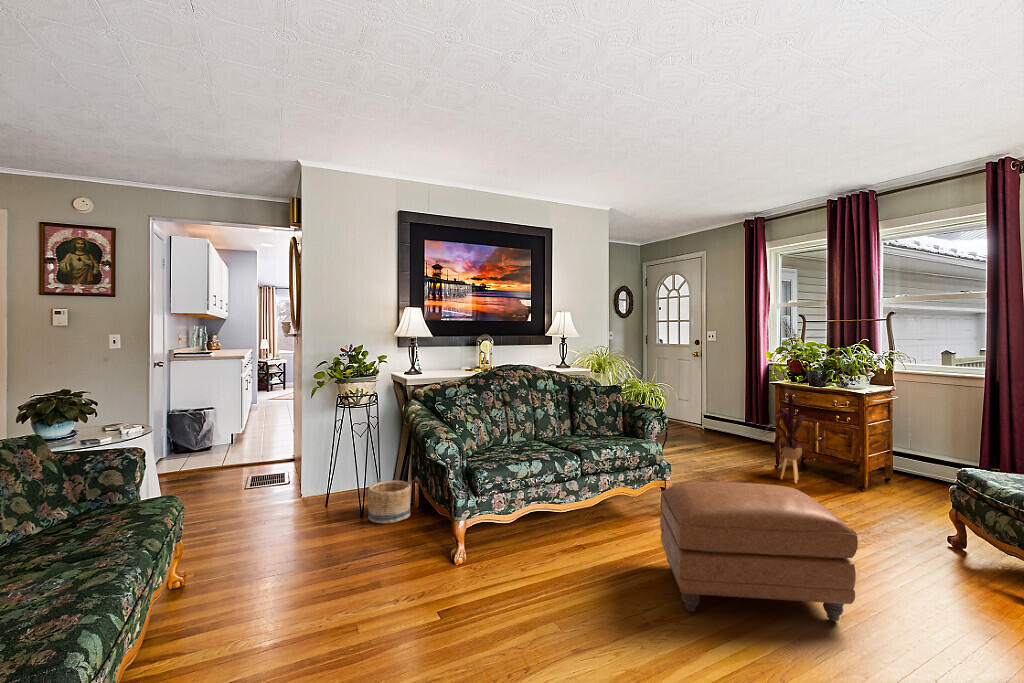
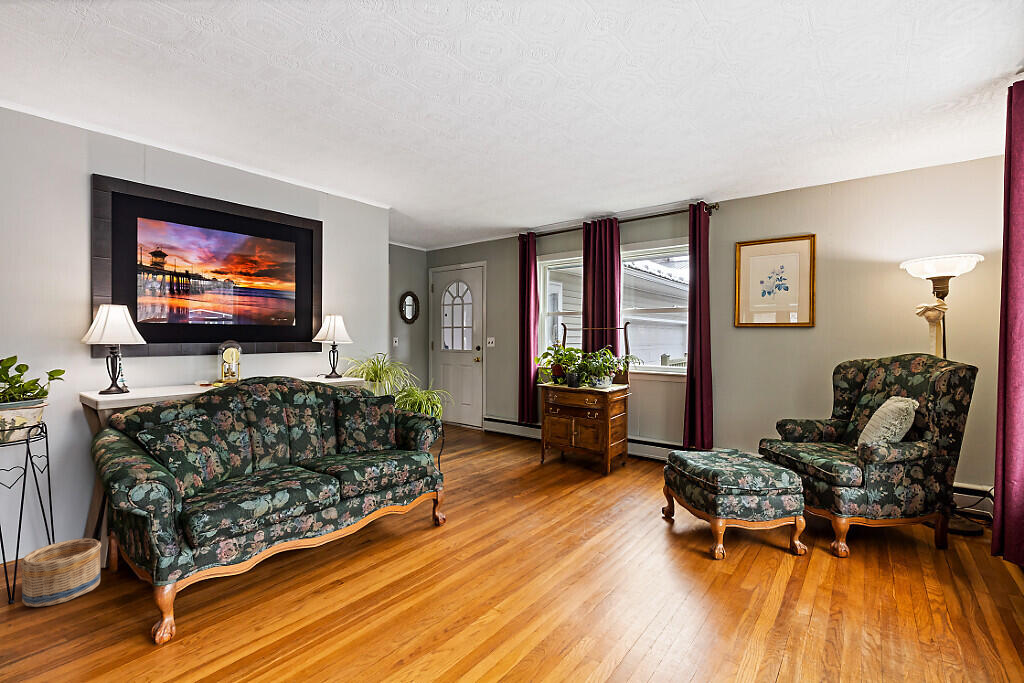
house plant: present [763,394,807,483] -> none [527,395,566,476]
ottoman: present [660,482,858,622] -> none [426,490,607,648]

